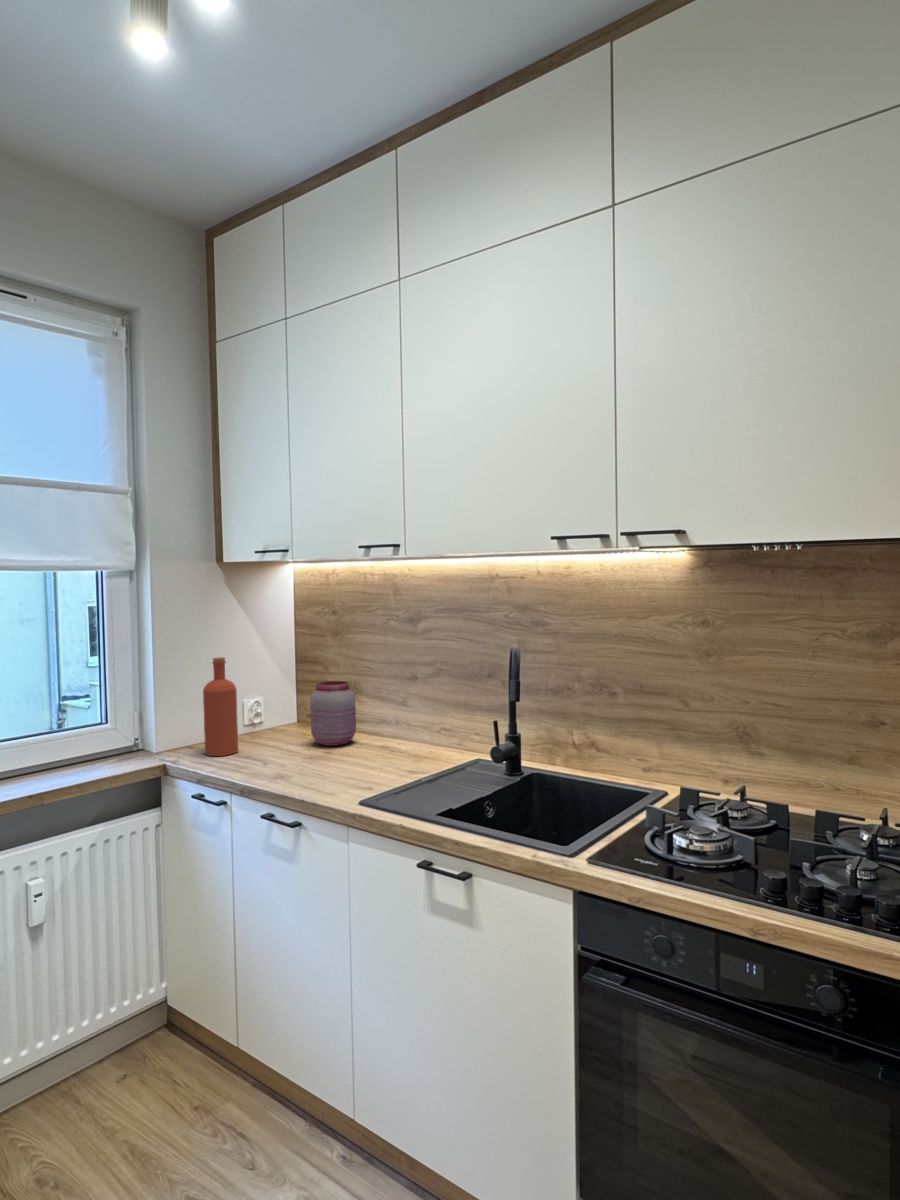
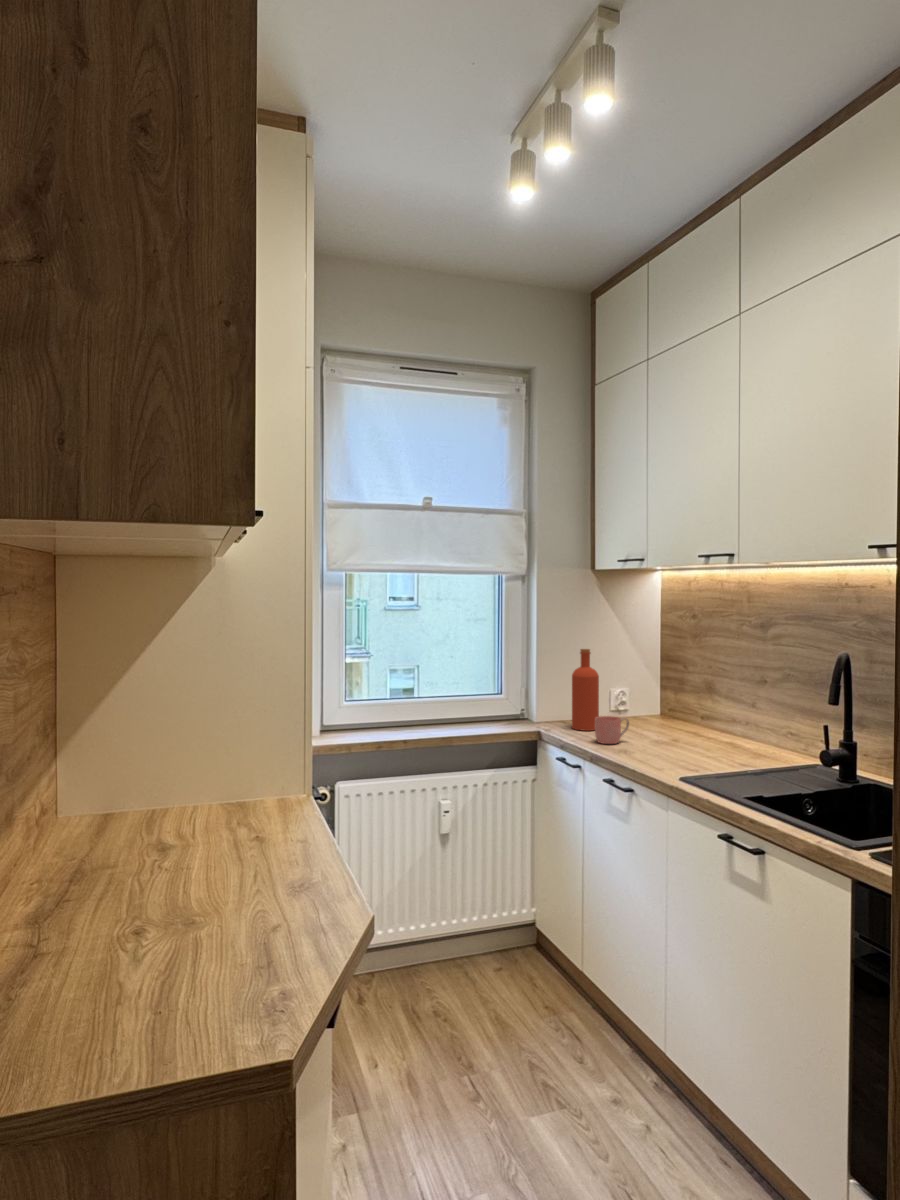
jar: present [310,681,356,746] -> none [663,678,705,736]
mug: none [241,736,281,770] -> present [595,716,629,744]

